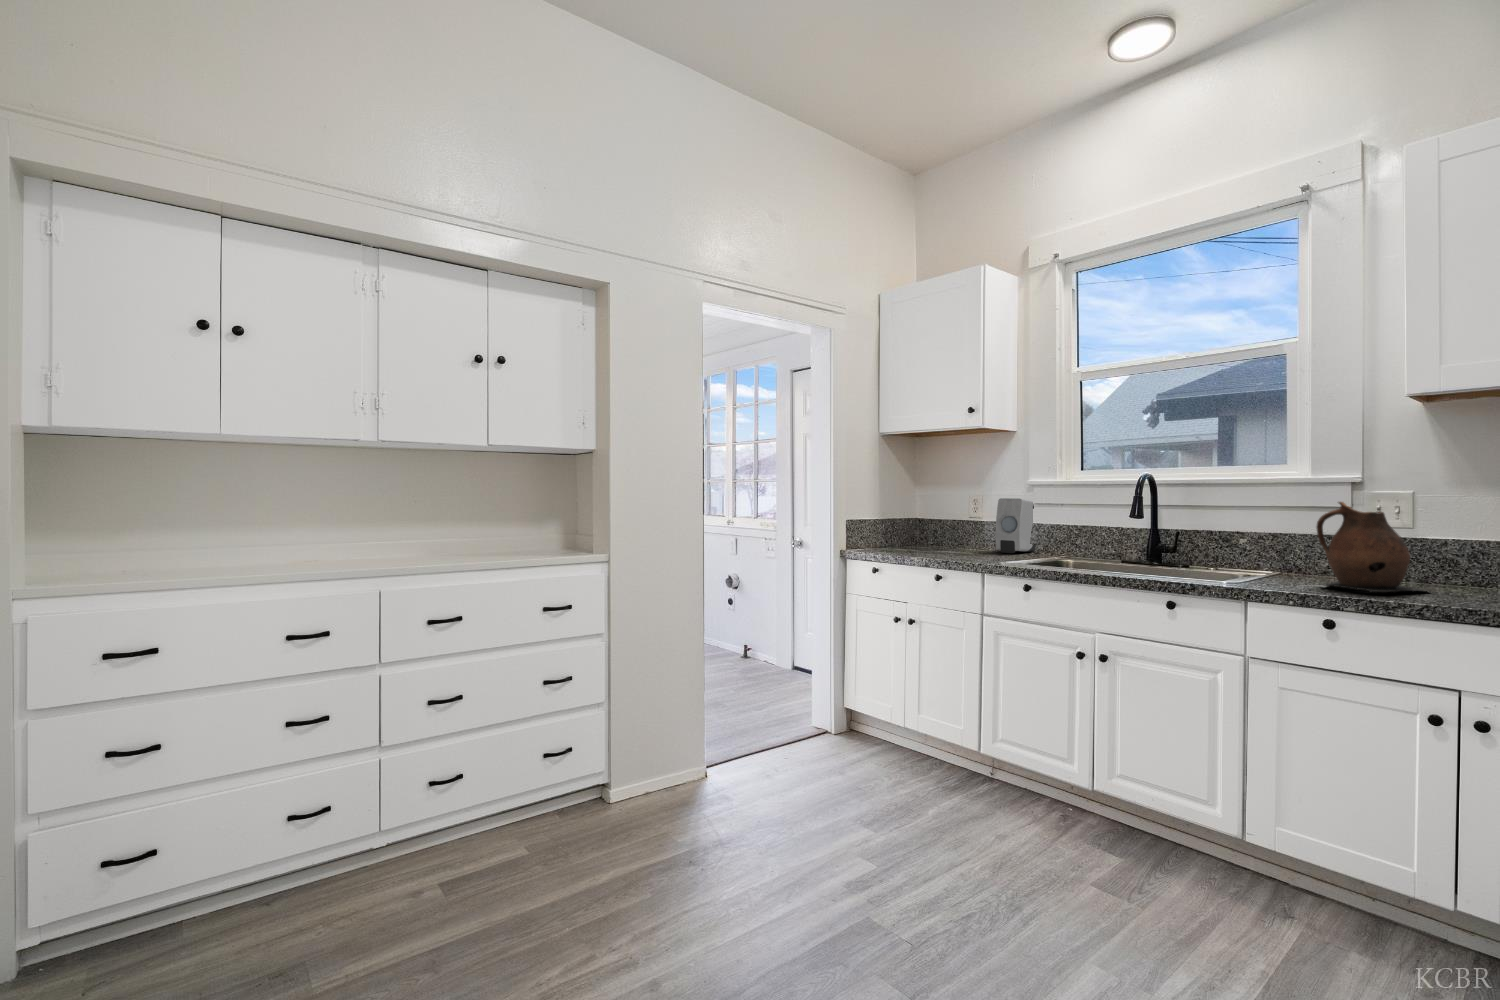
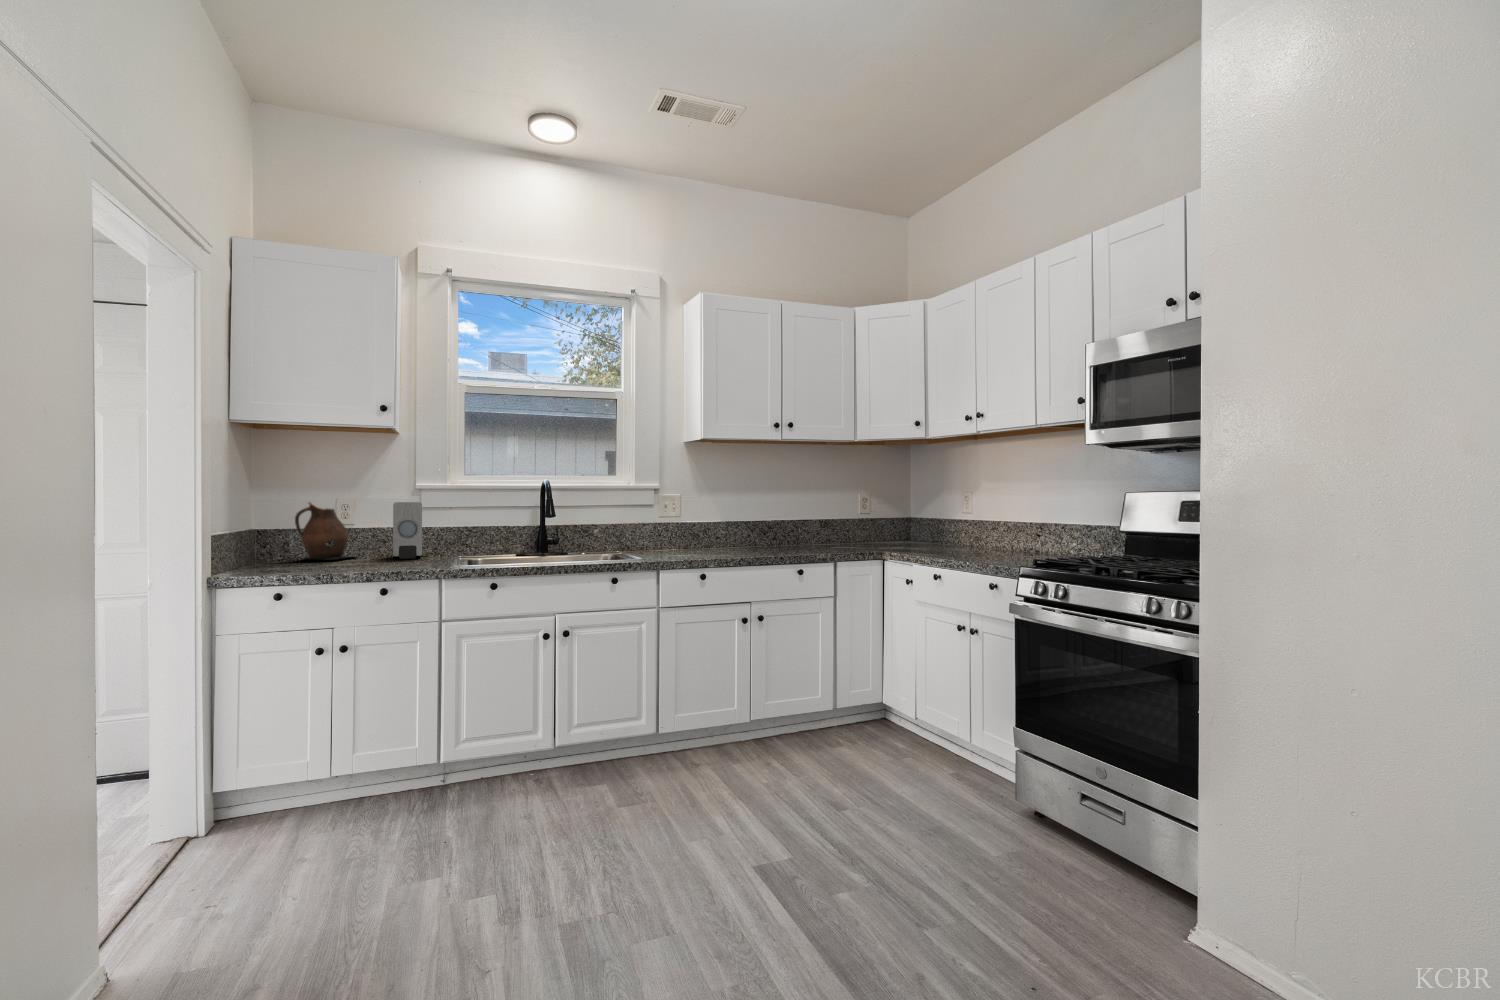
ceramic pitcher: present [1317,502,1427,592] -> present [295,502,351,560]

